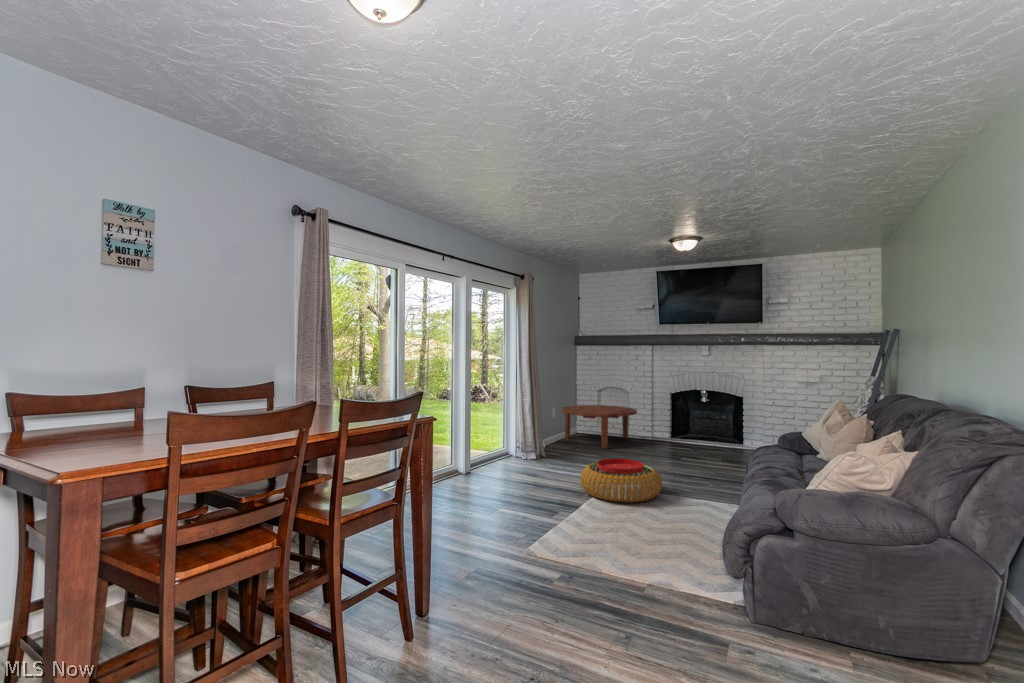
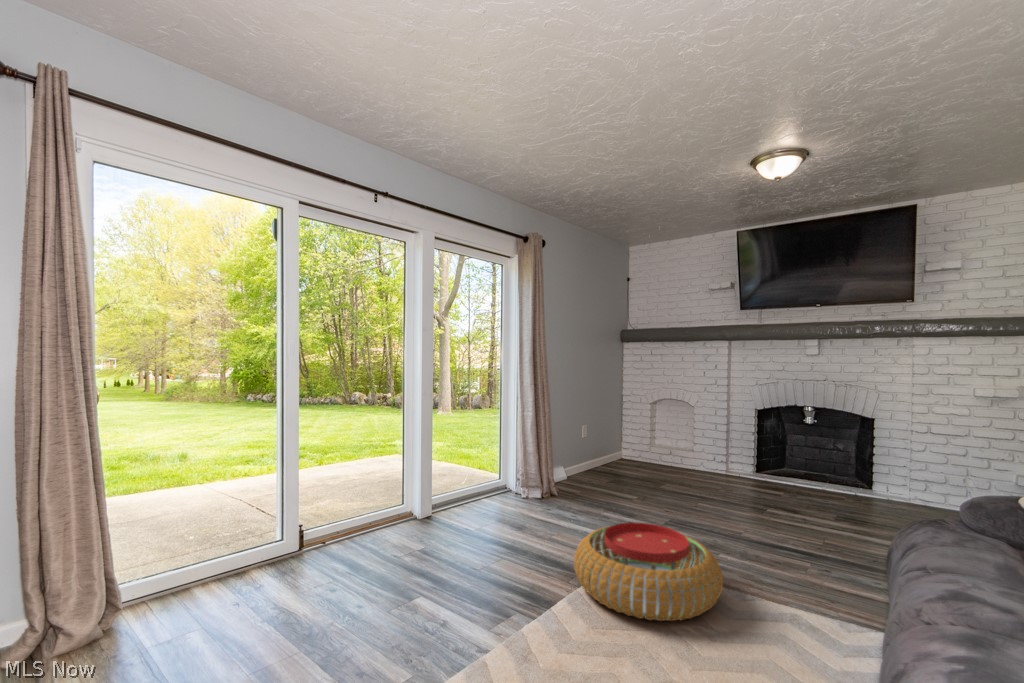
coffee table: present [562,405,637,449] -> none [596,421,703,487]

